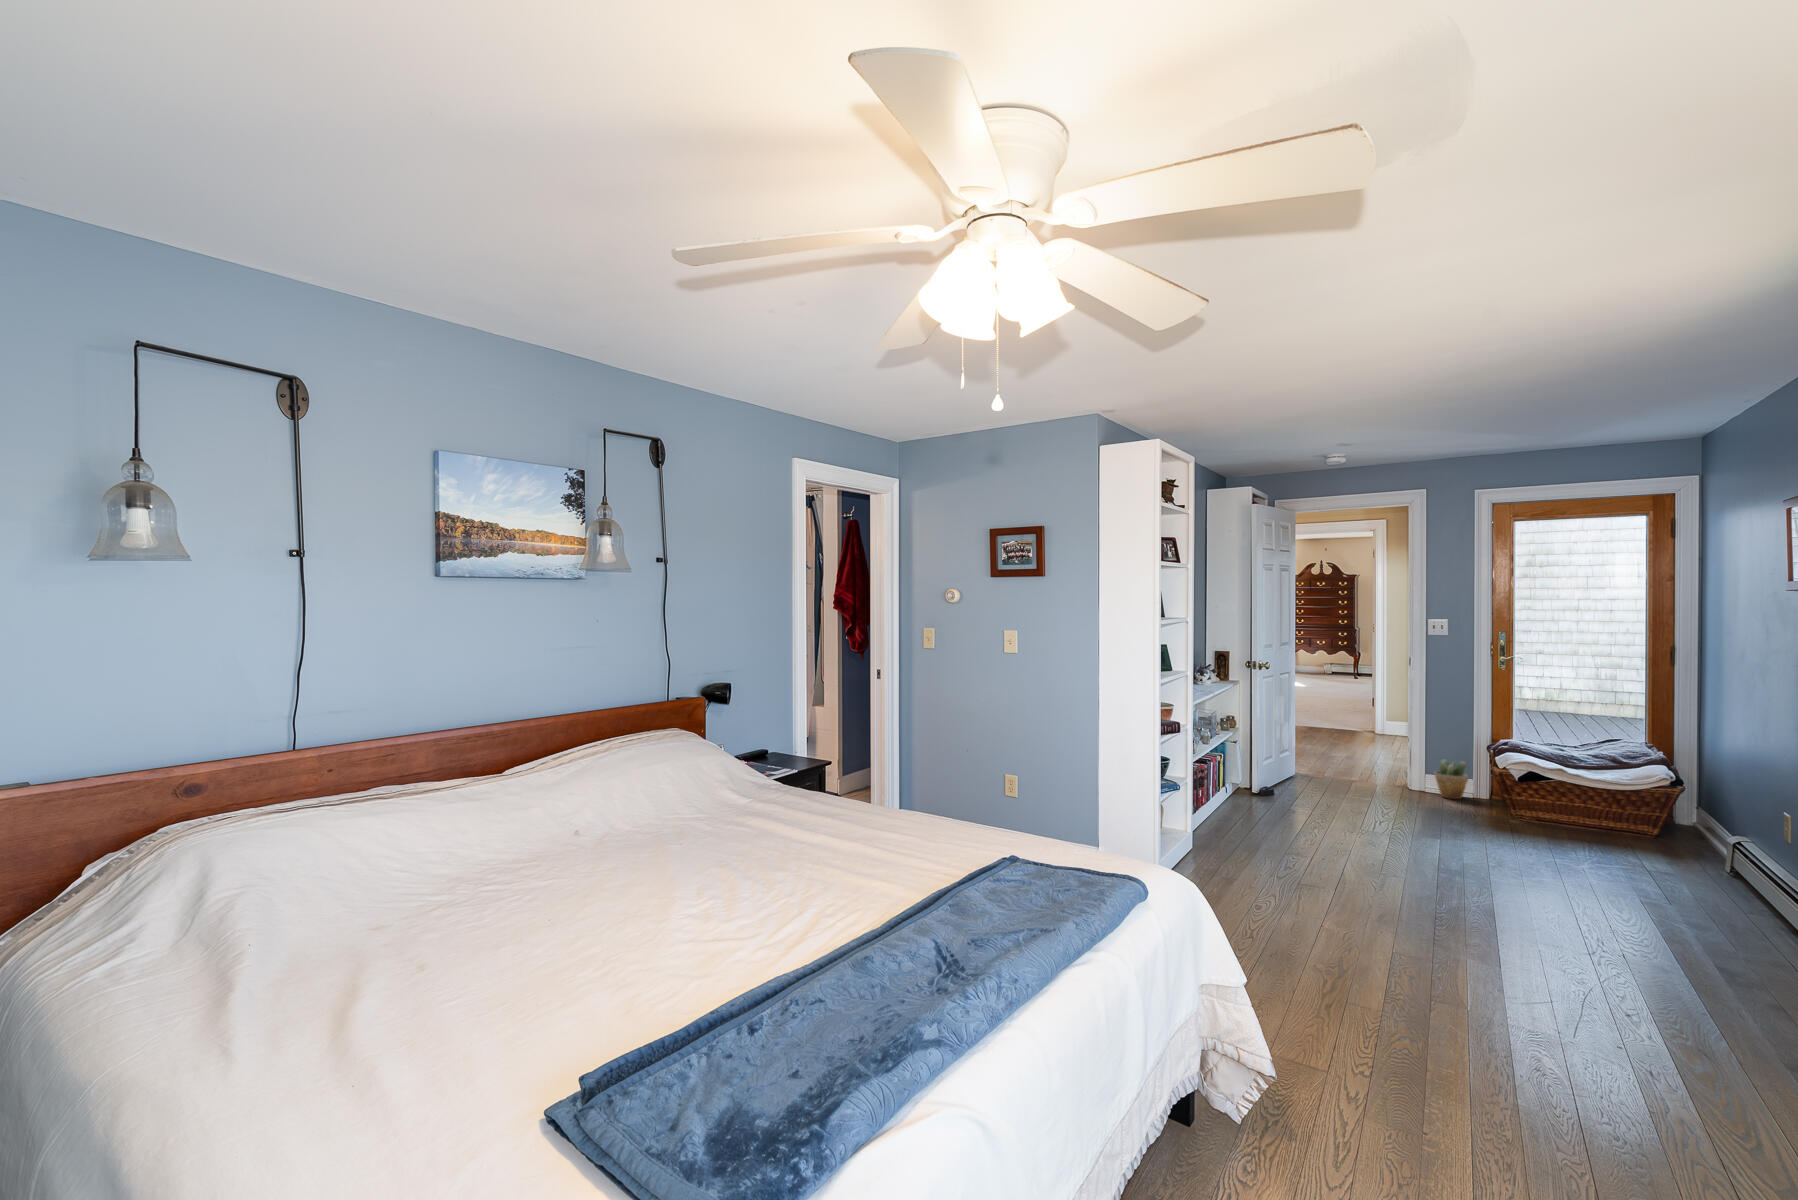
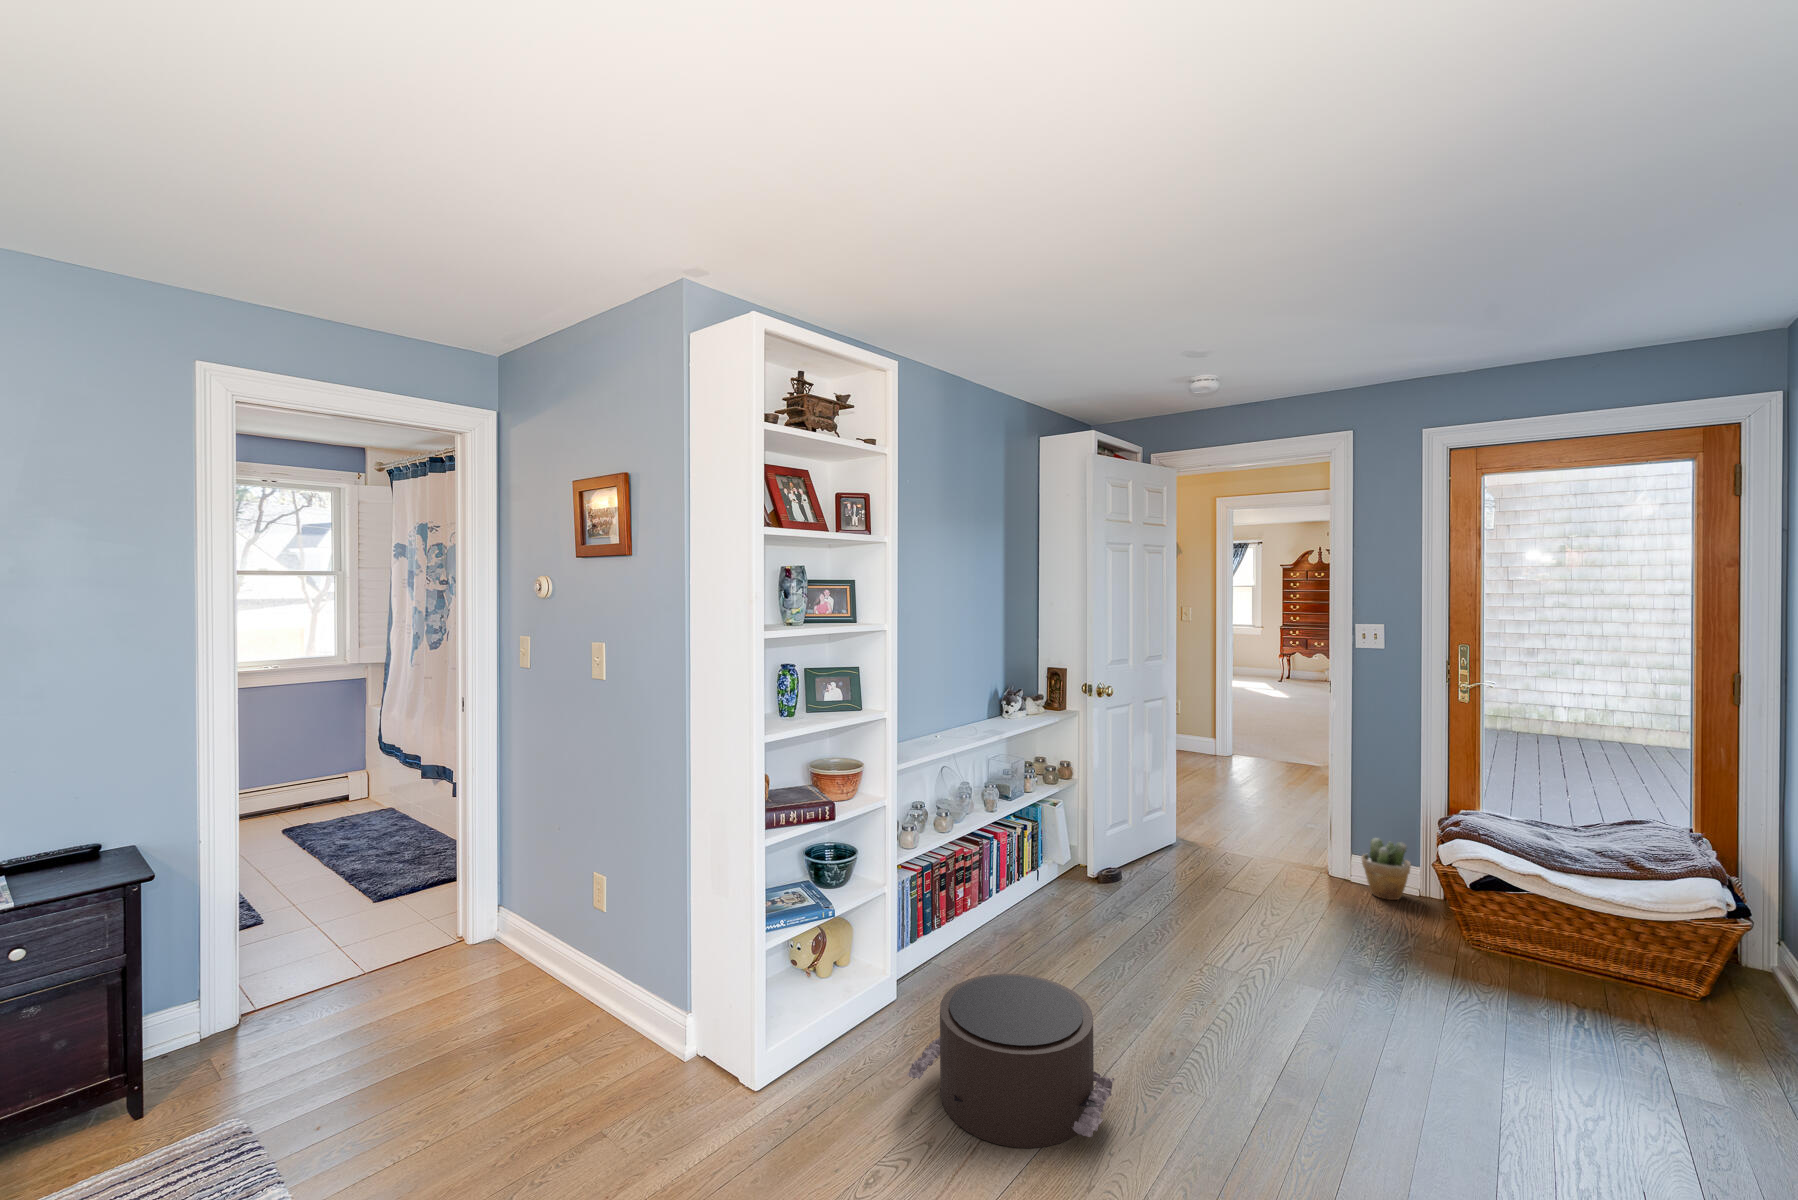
pouf: none [1246,822,1371,899] -> present [907,974,1114,1148]

